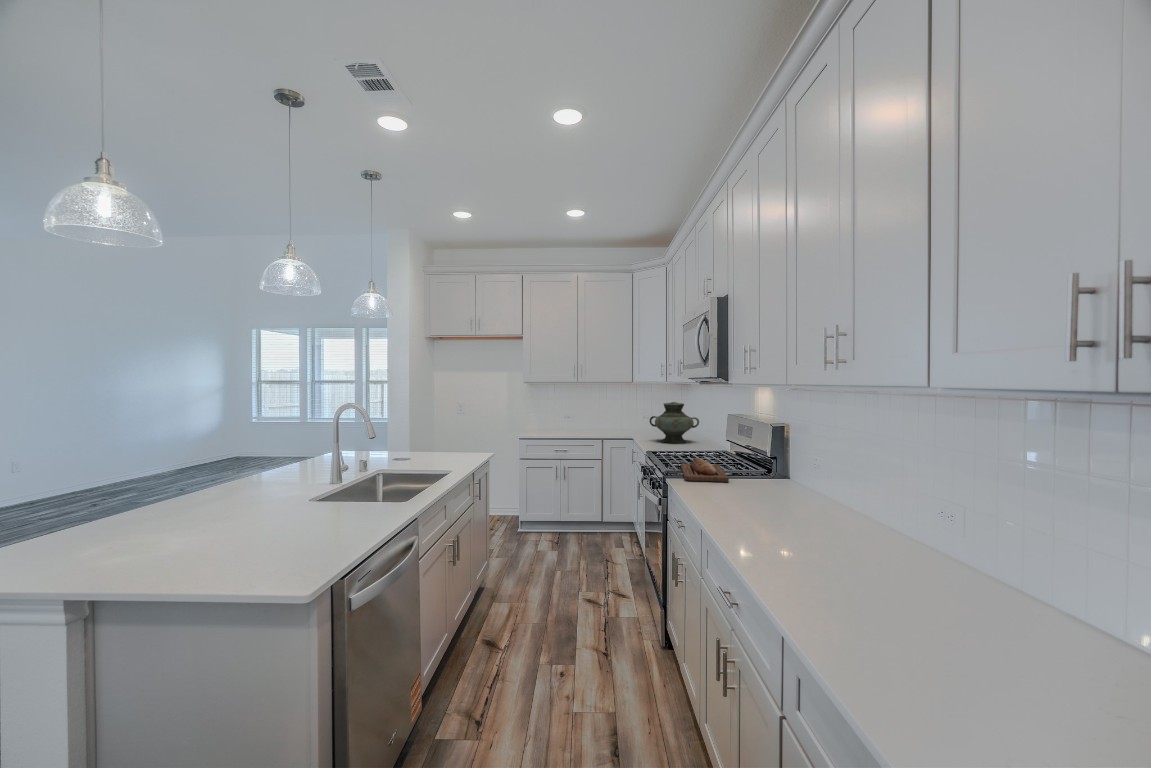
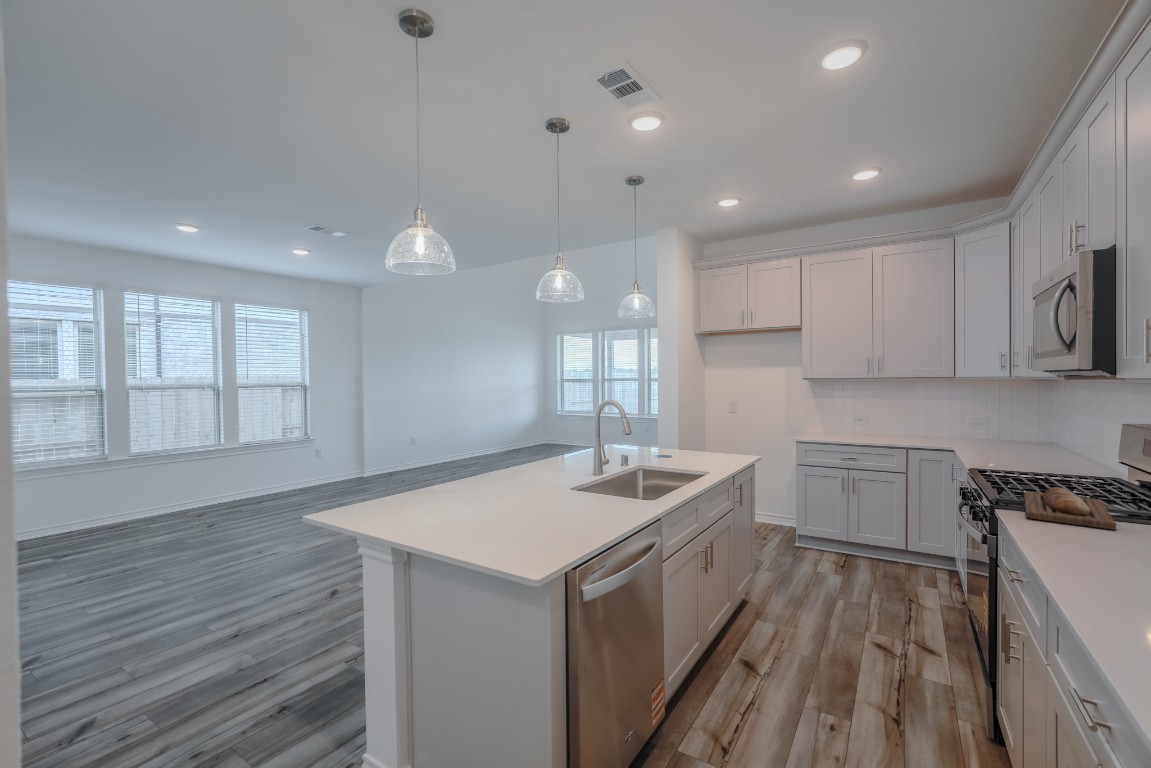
vase: present [650,402,699,443] -> none [979,402,1072,460]

